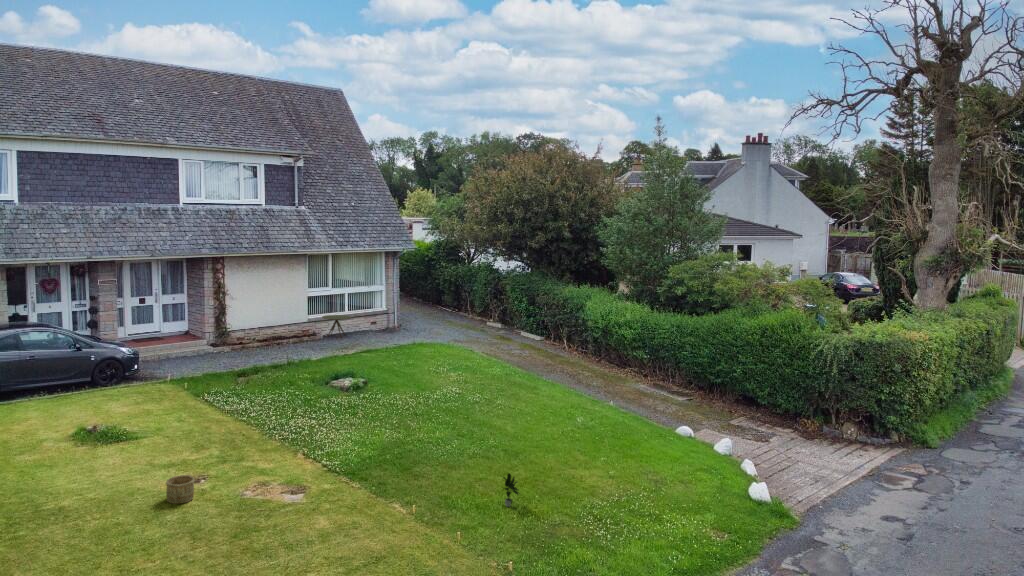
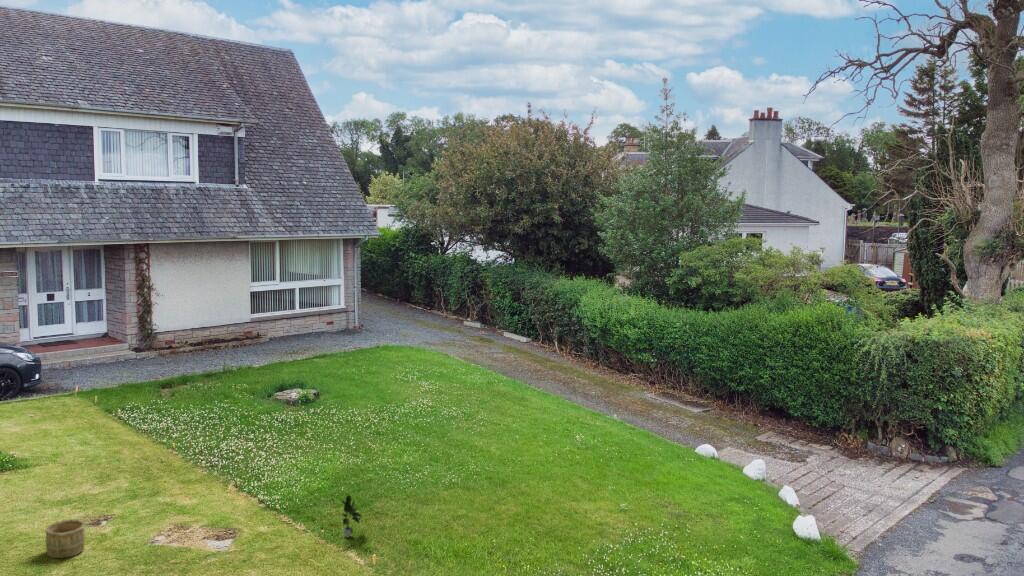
round table: present [322,315,351,336] -> none [269,313,304,340]
potted plant: present [504,473,519,507] -> present [338,495,362,537]

